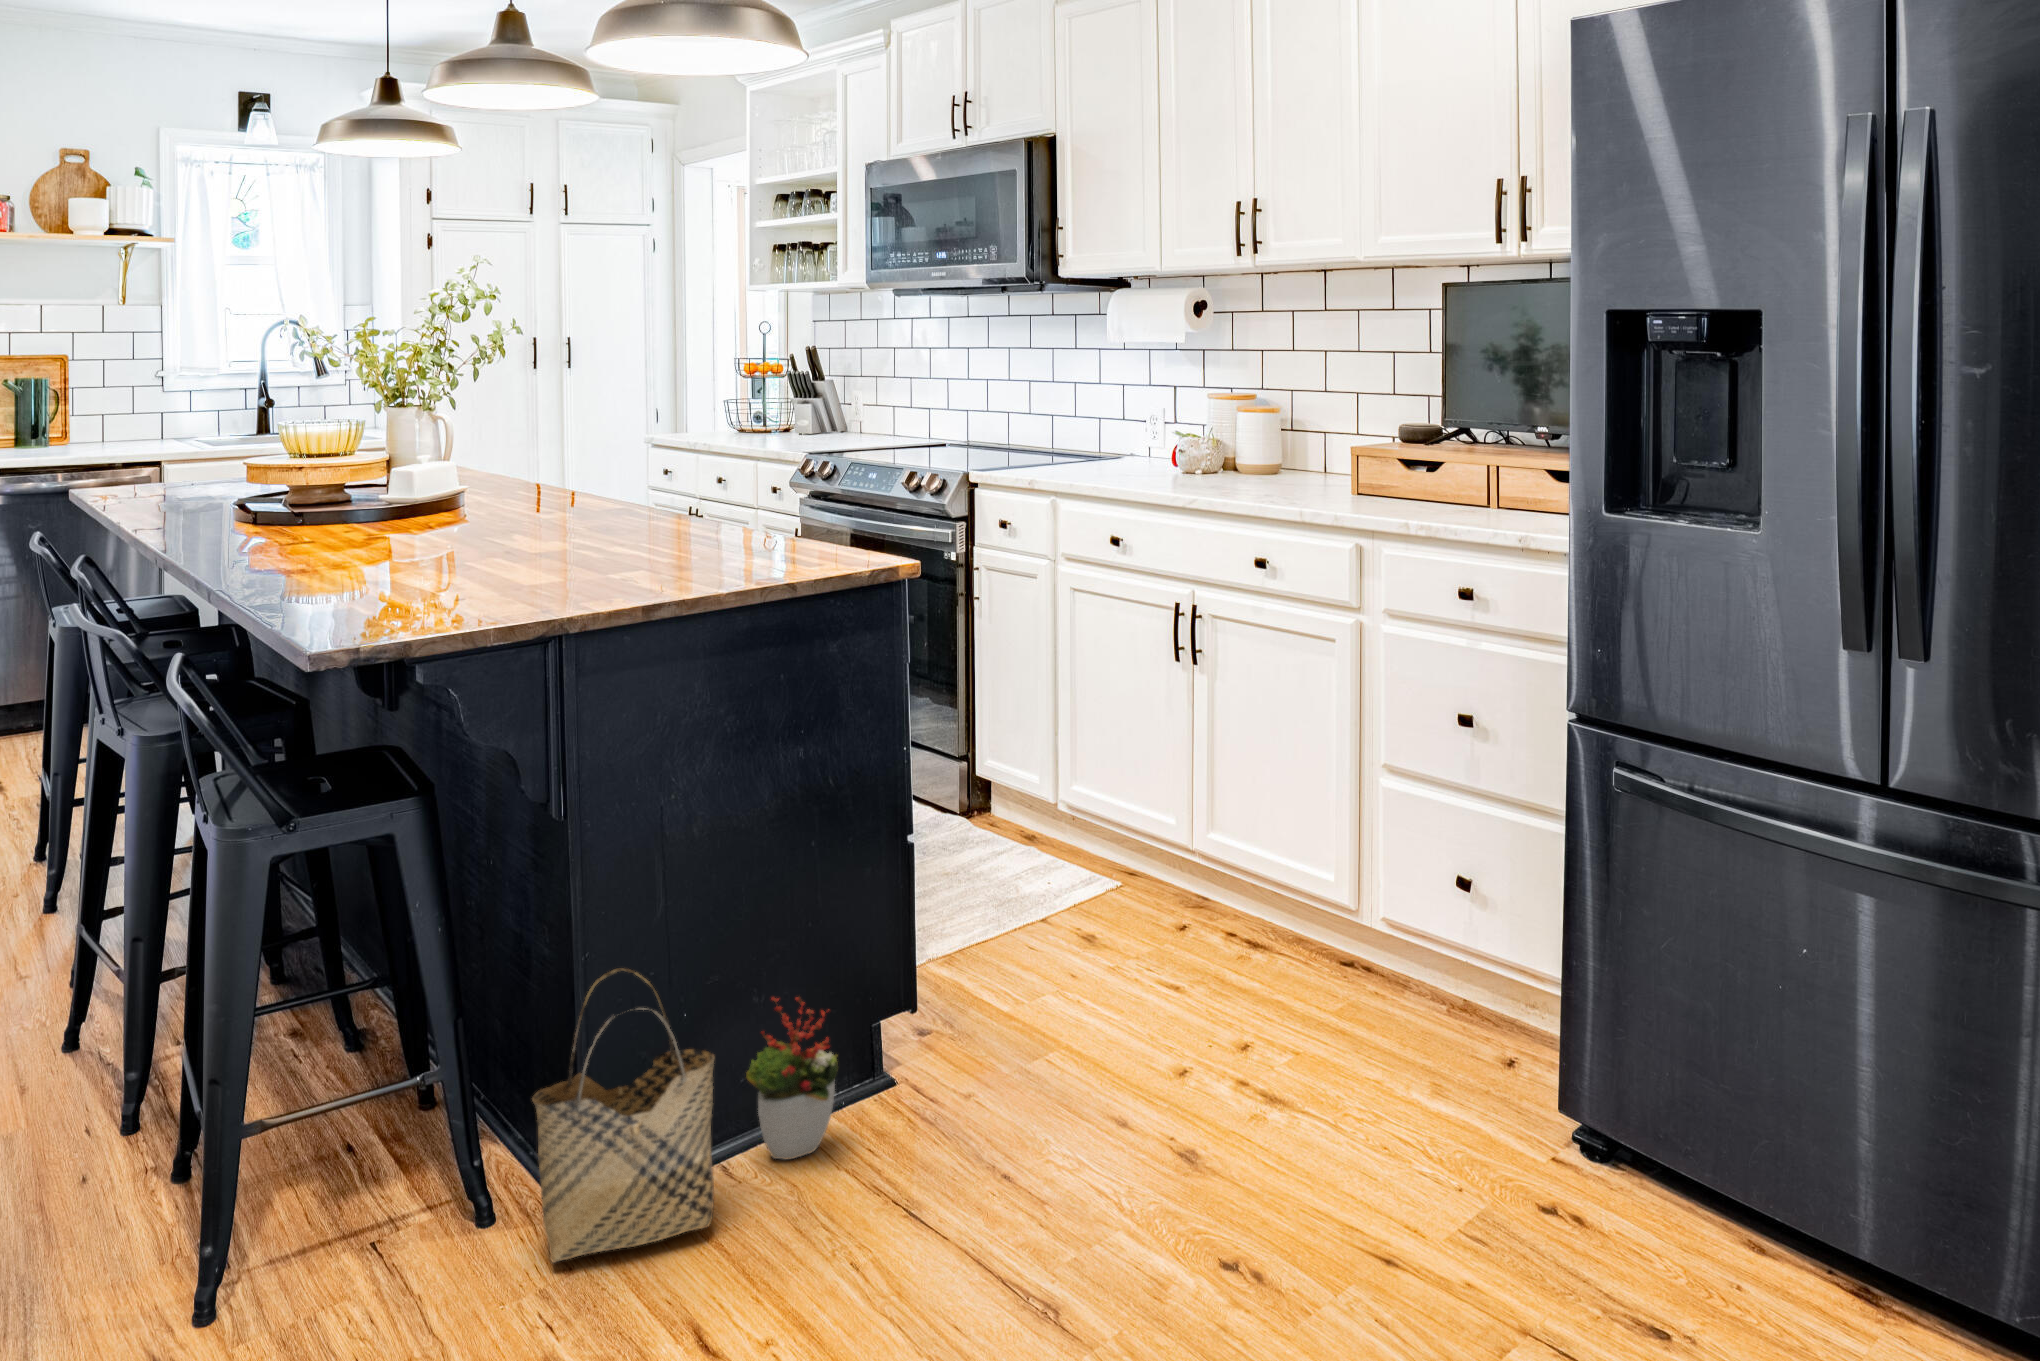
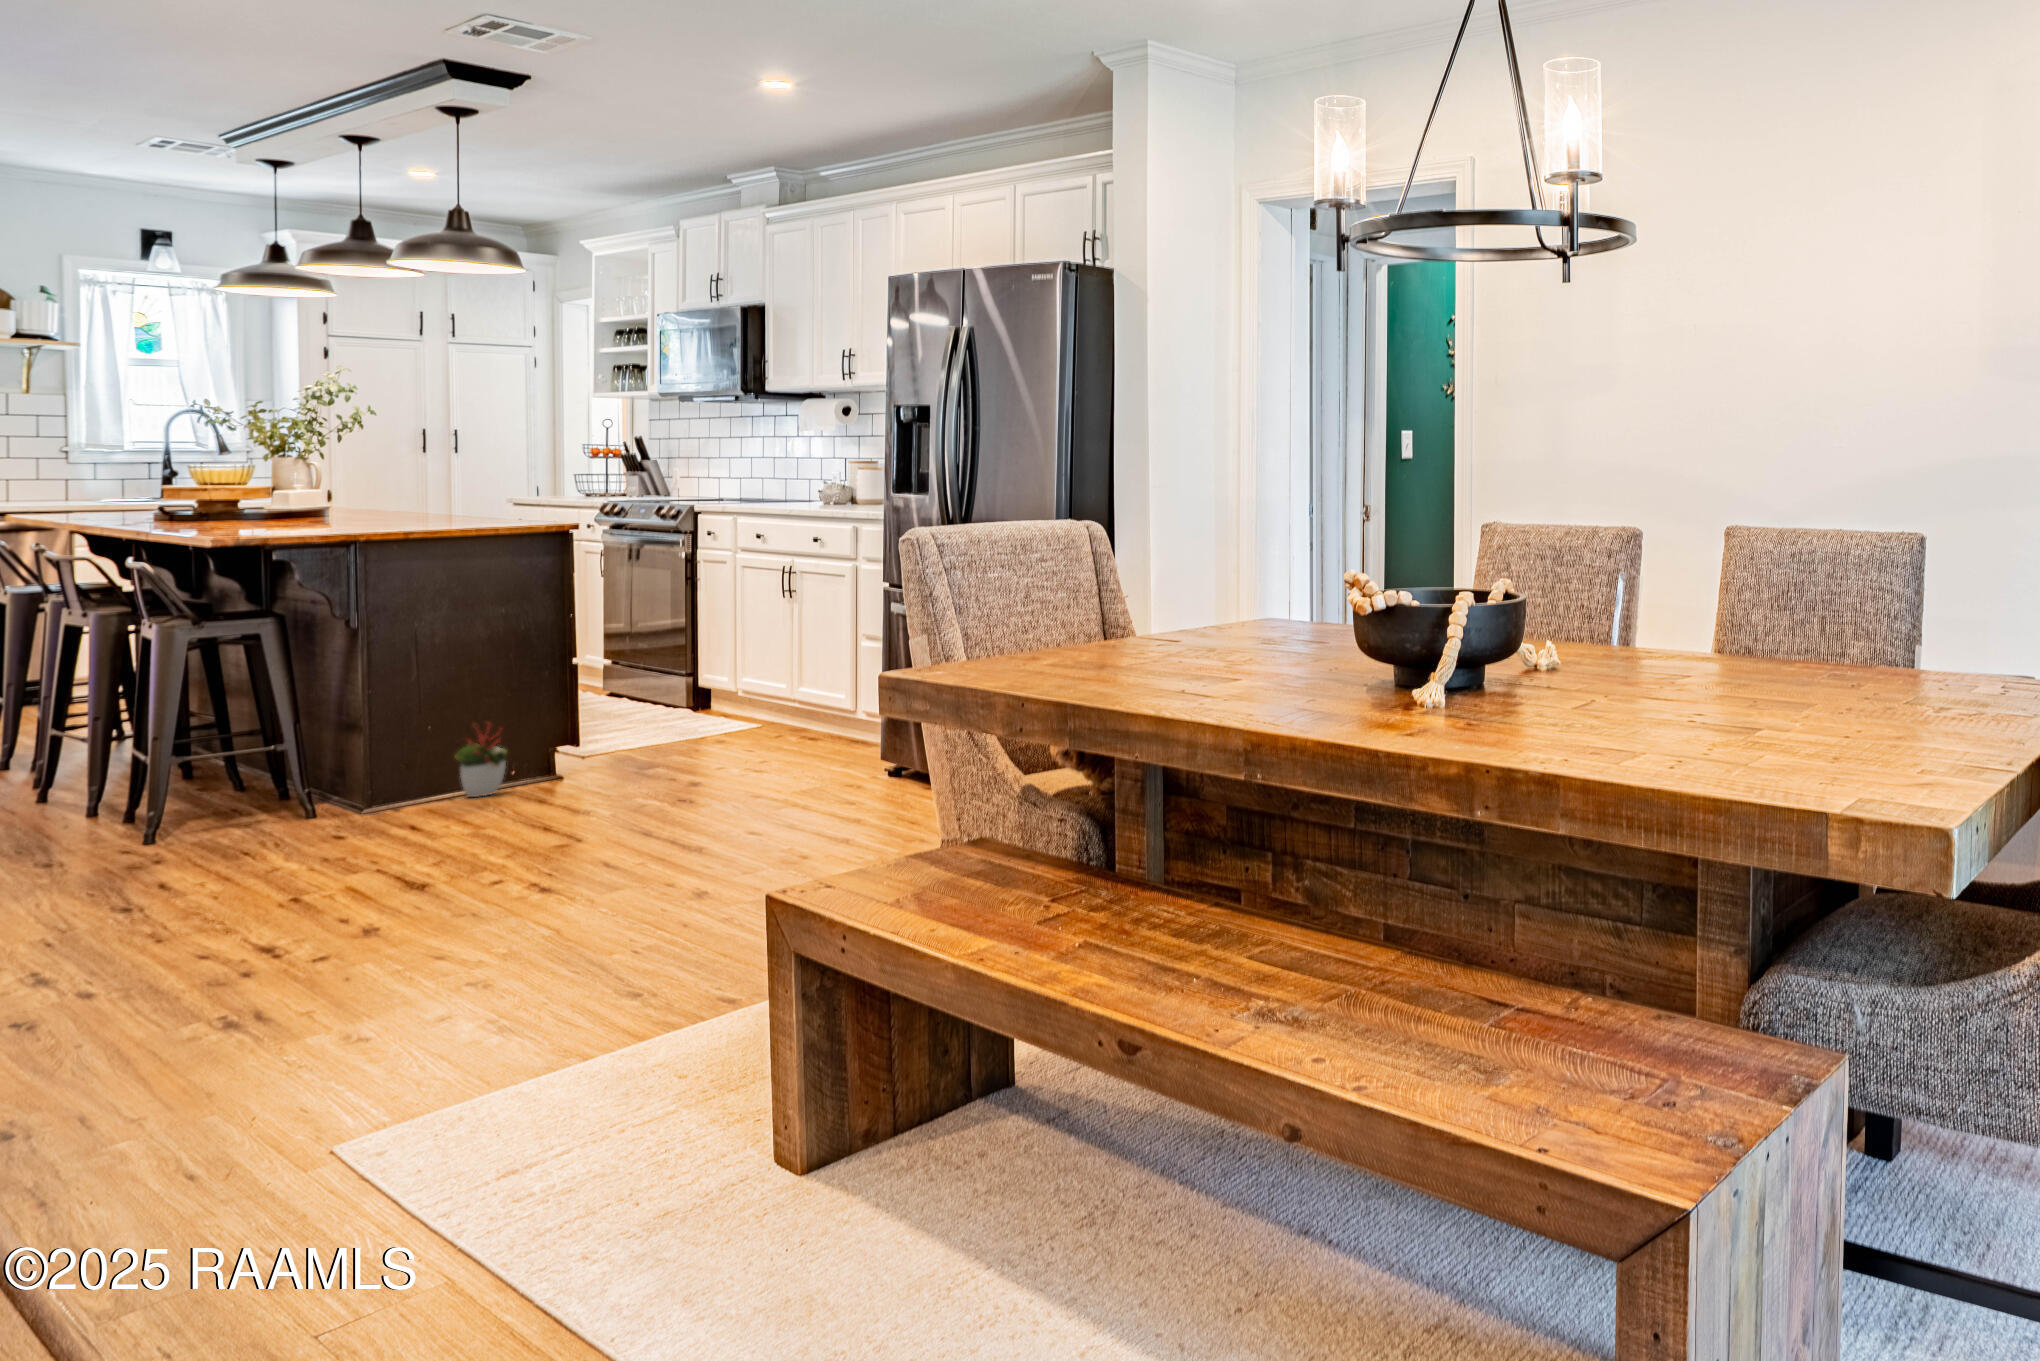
woven basket: present [532,968,714,1263] -> none [329,700,432,818]

